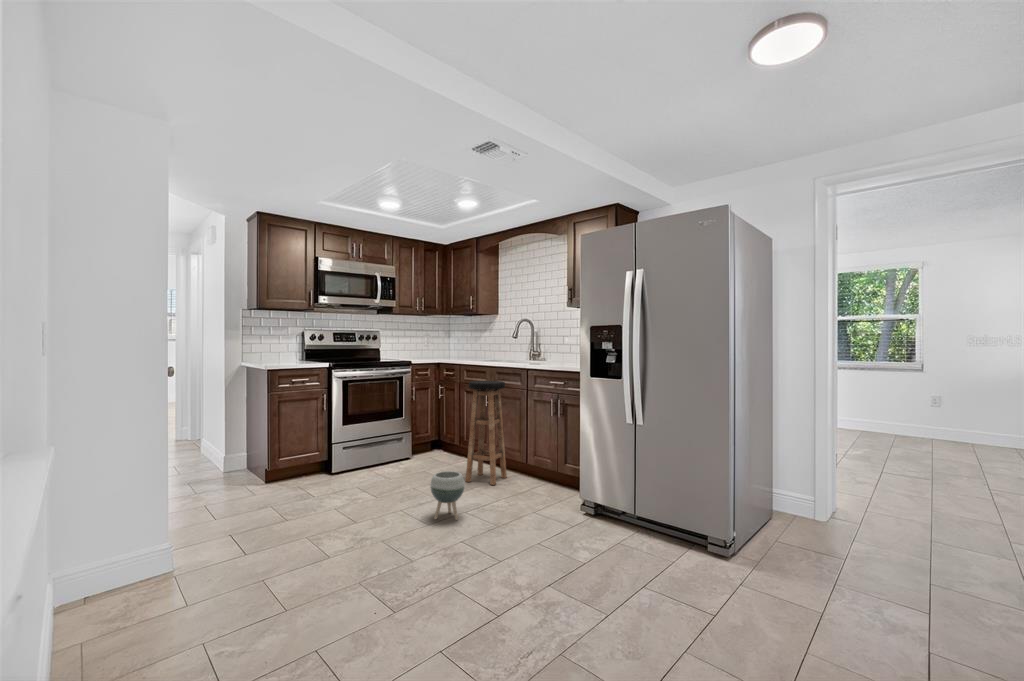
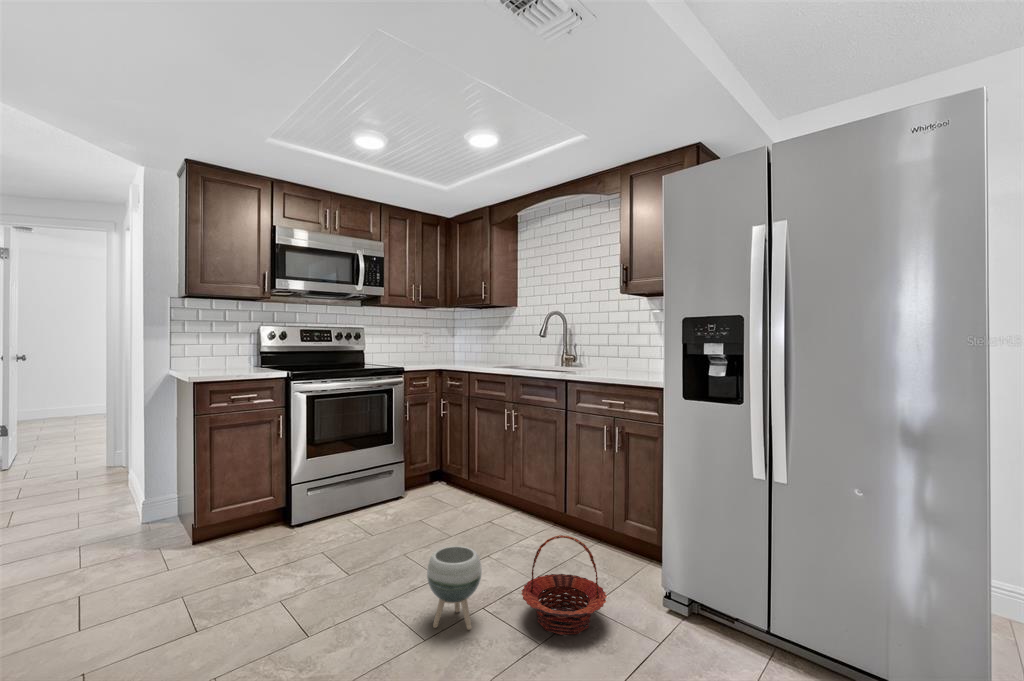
bar stool: present [466,381,507,485] -> none [479,397,537,550]
basket: none [490,463,543,522] -> present [522,535,607,635]

